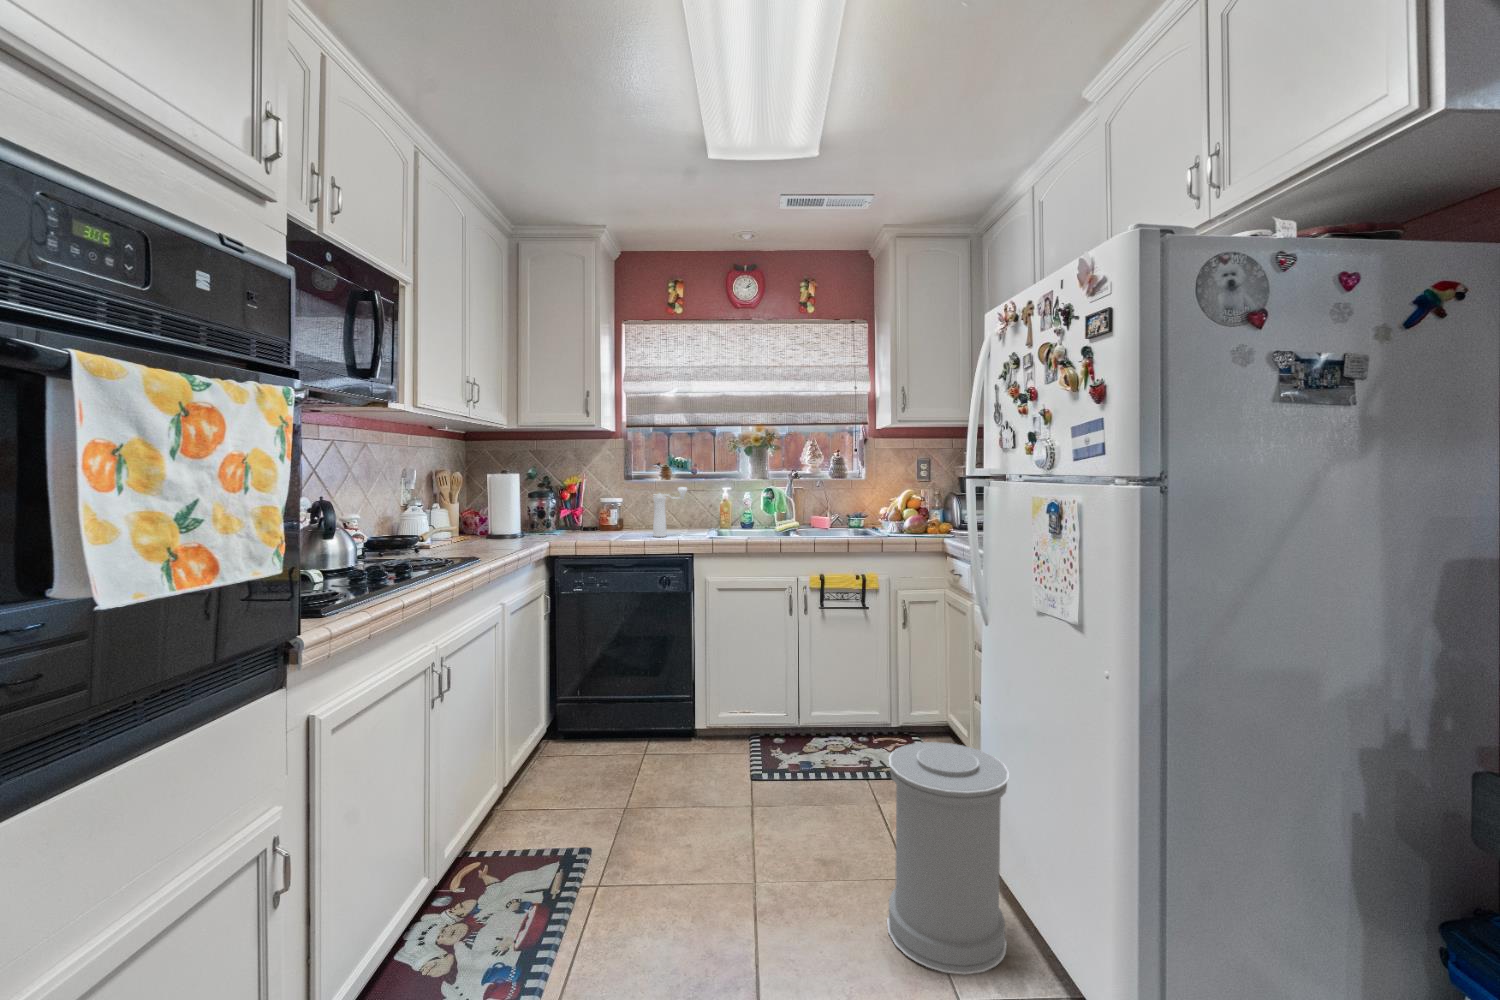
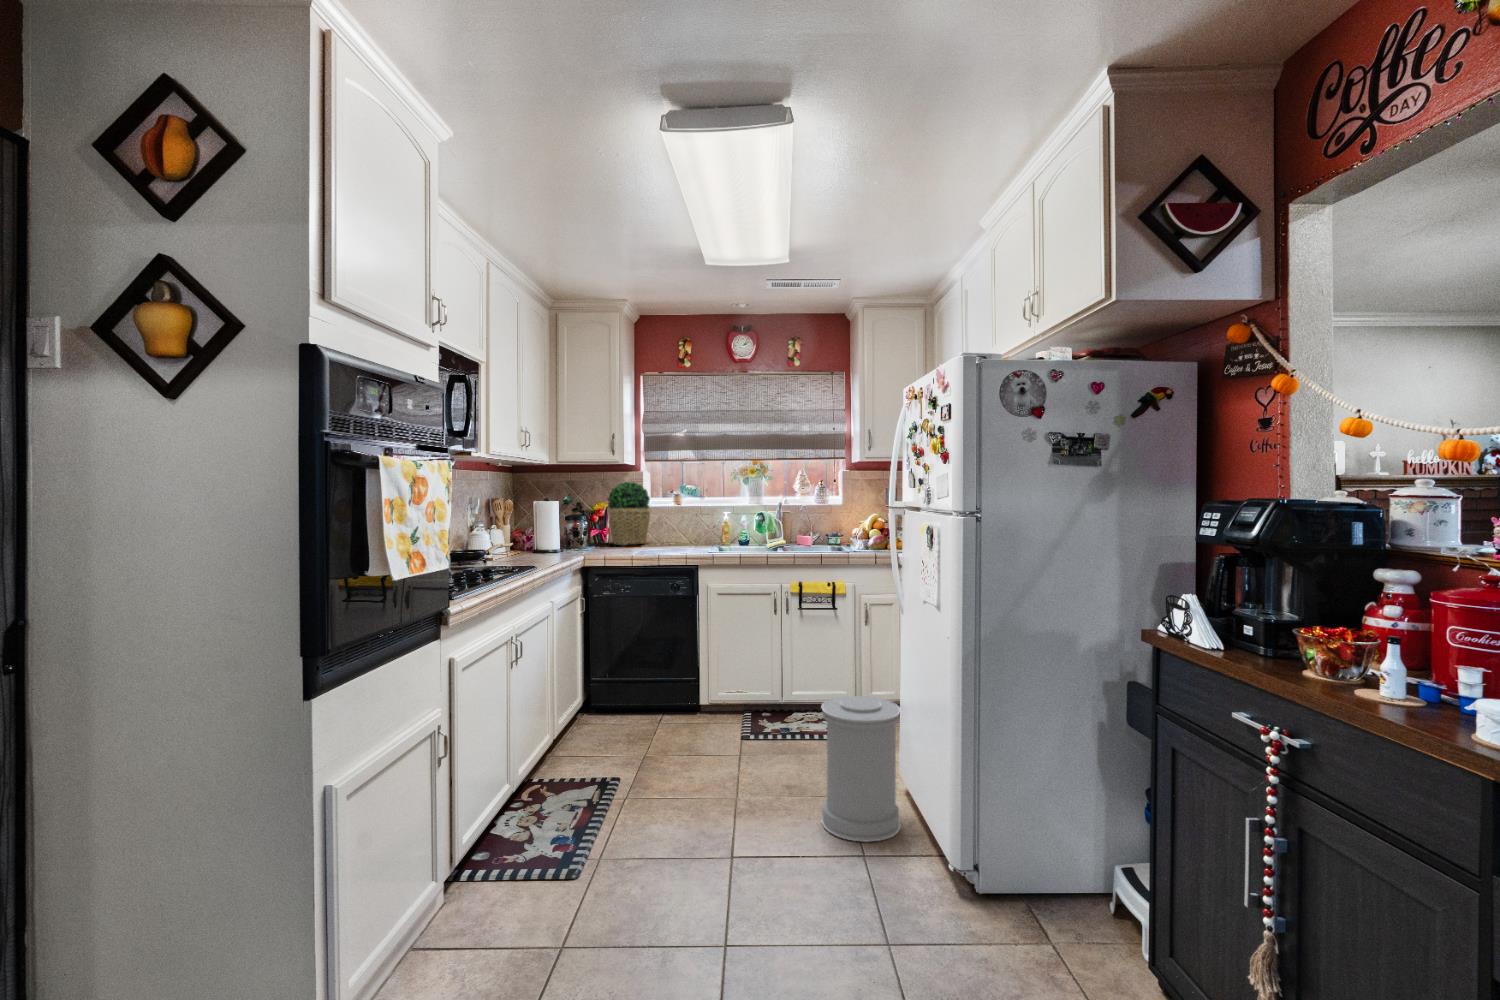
potted plant: none [581,452,635,529] -> present [607,482,650,545]
pepper mill: present [653,487,687,537] -> none [665,512,693,552]

